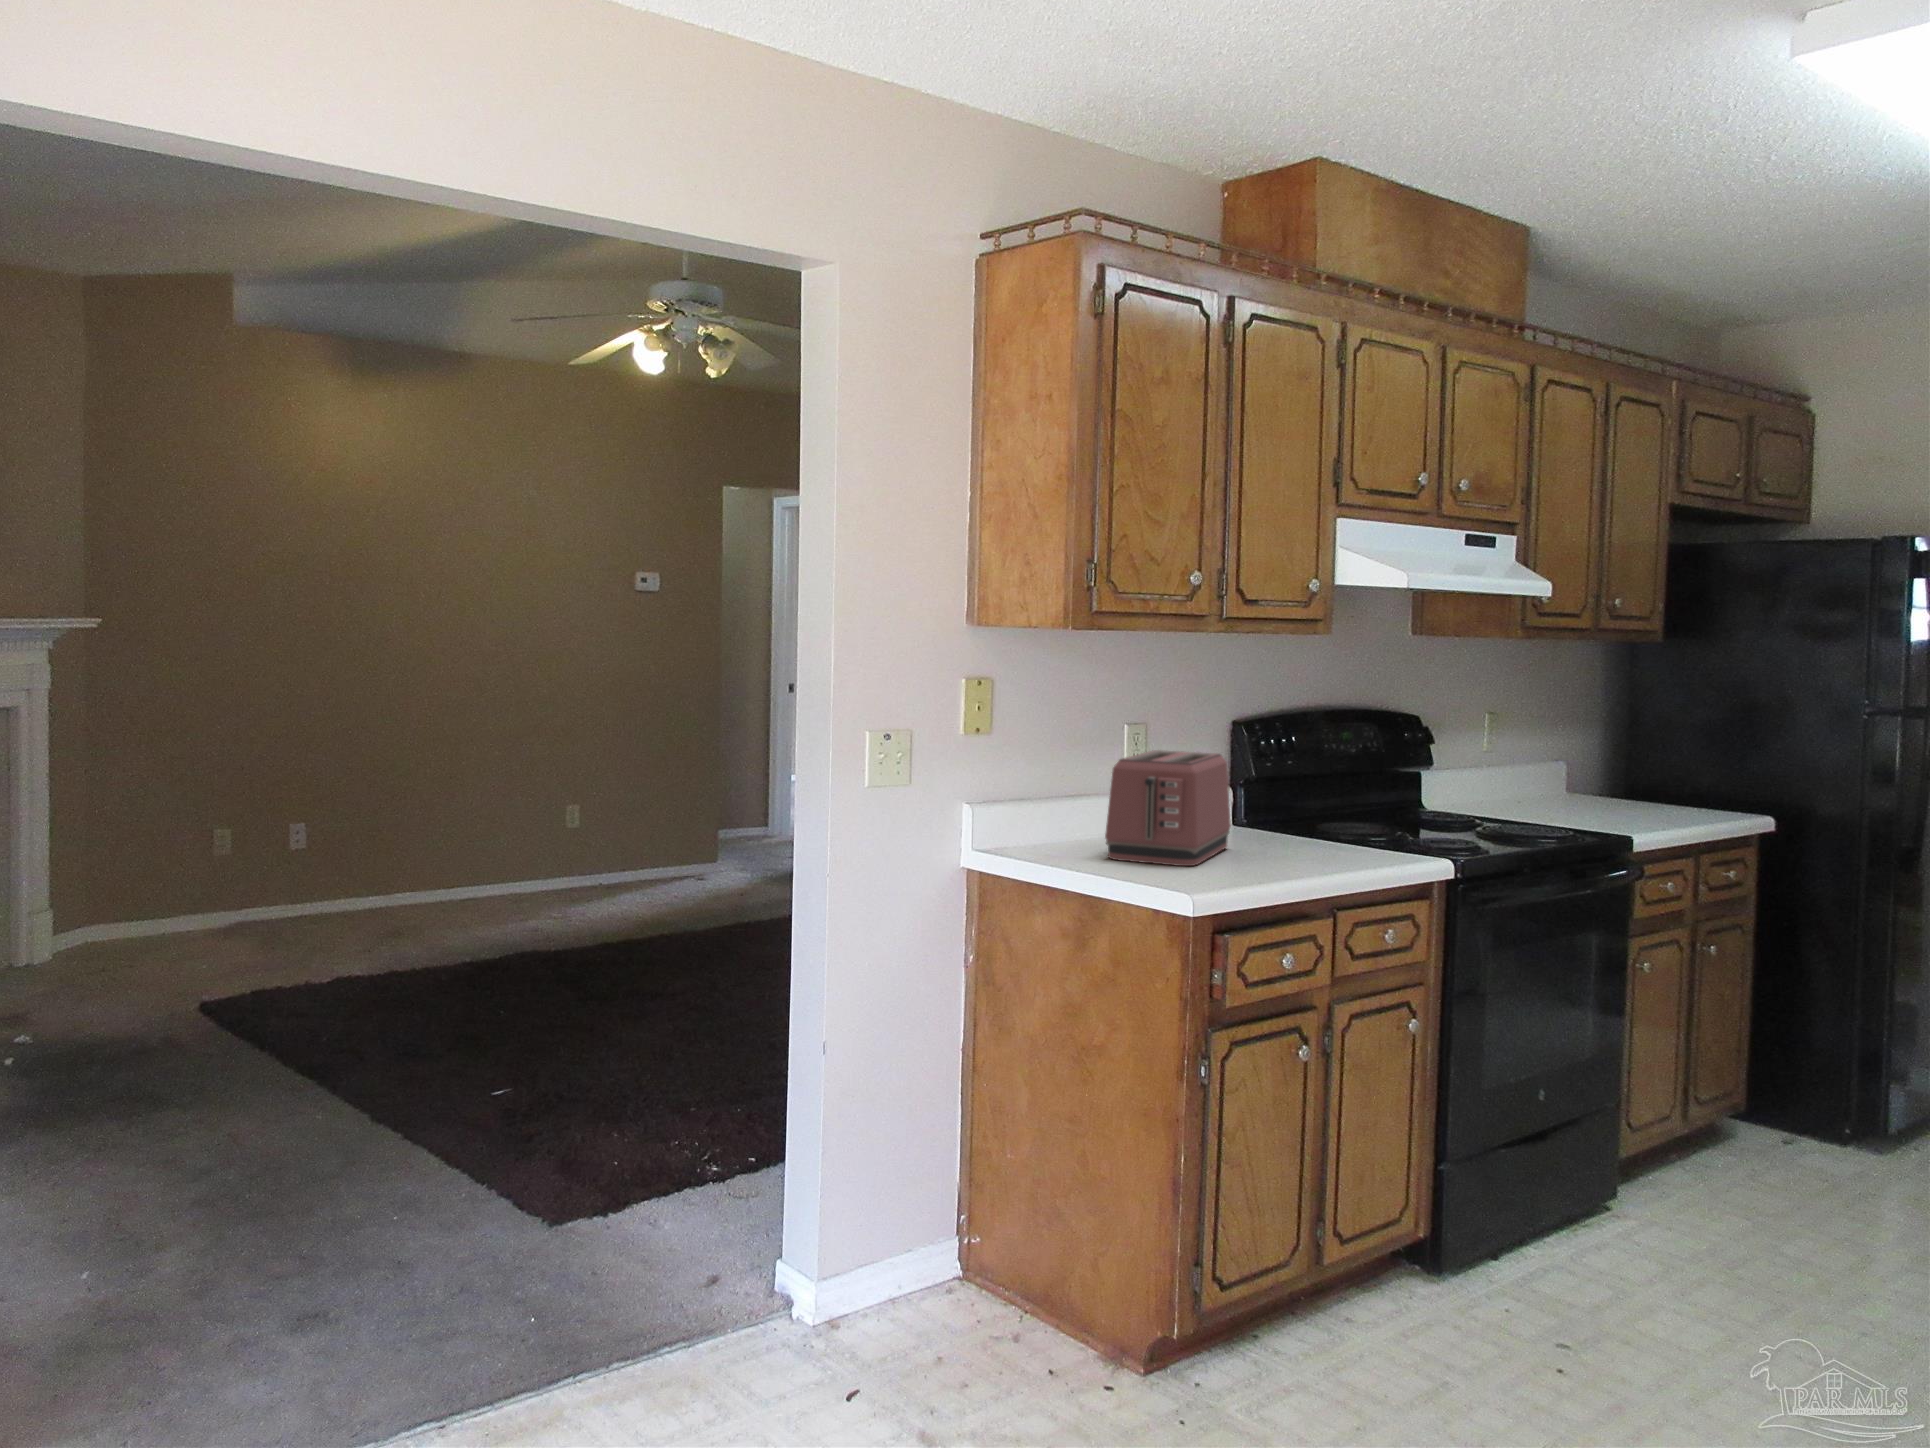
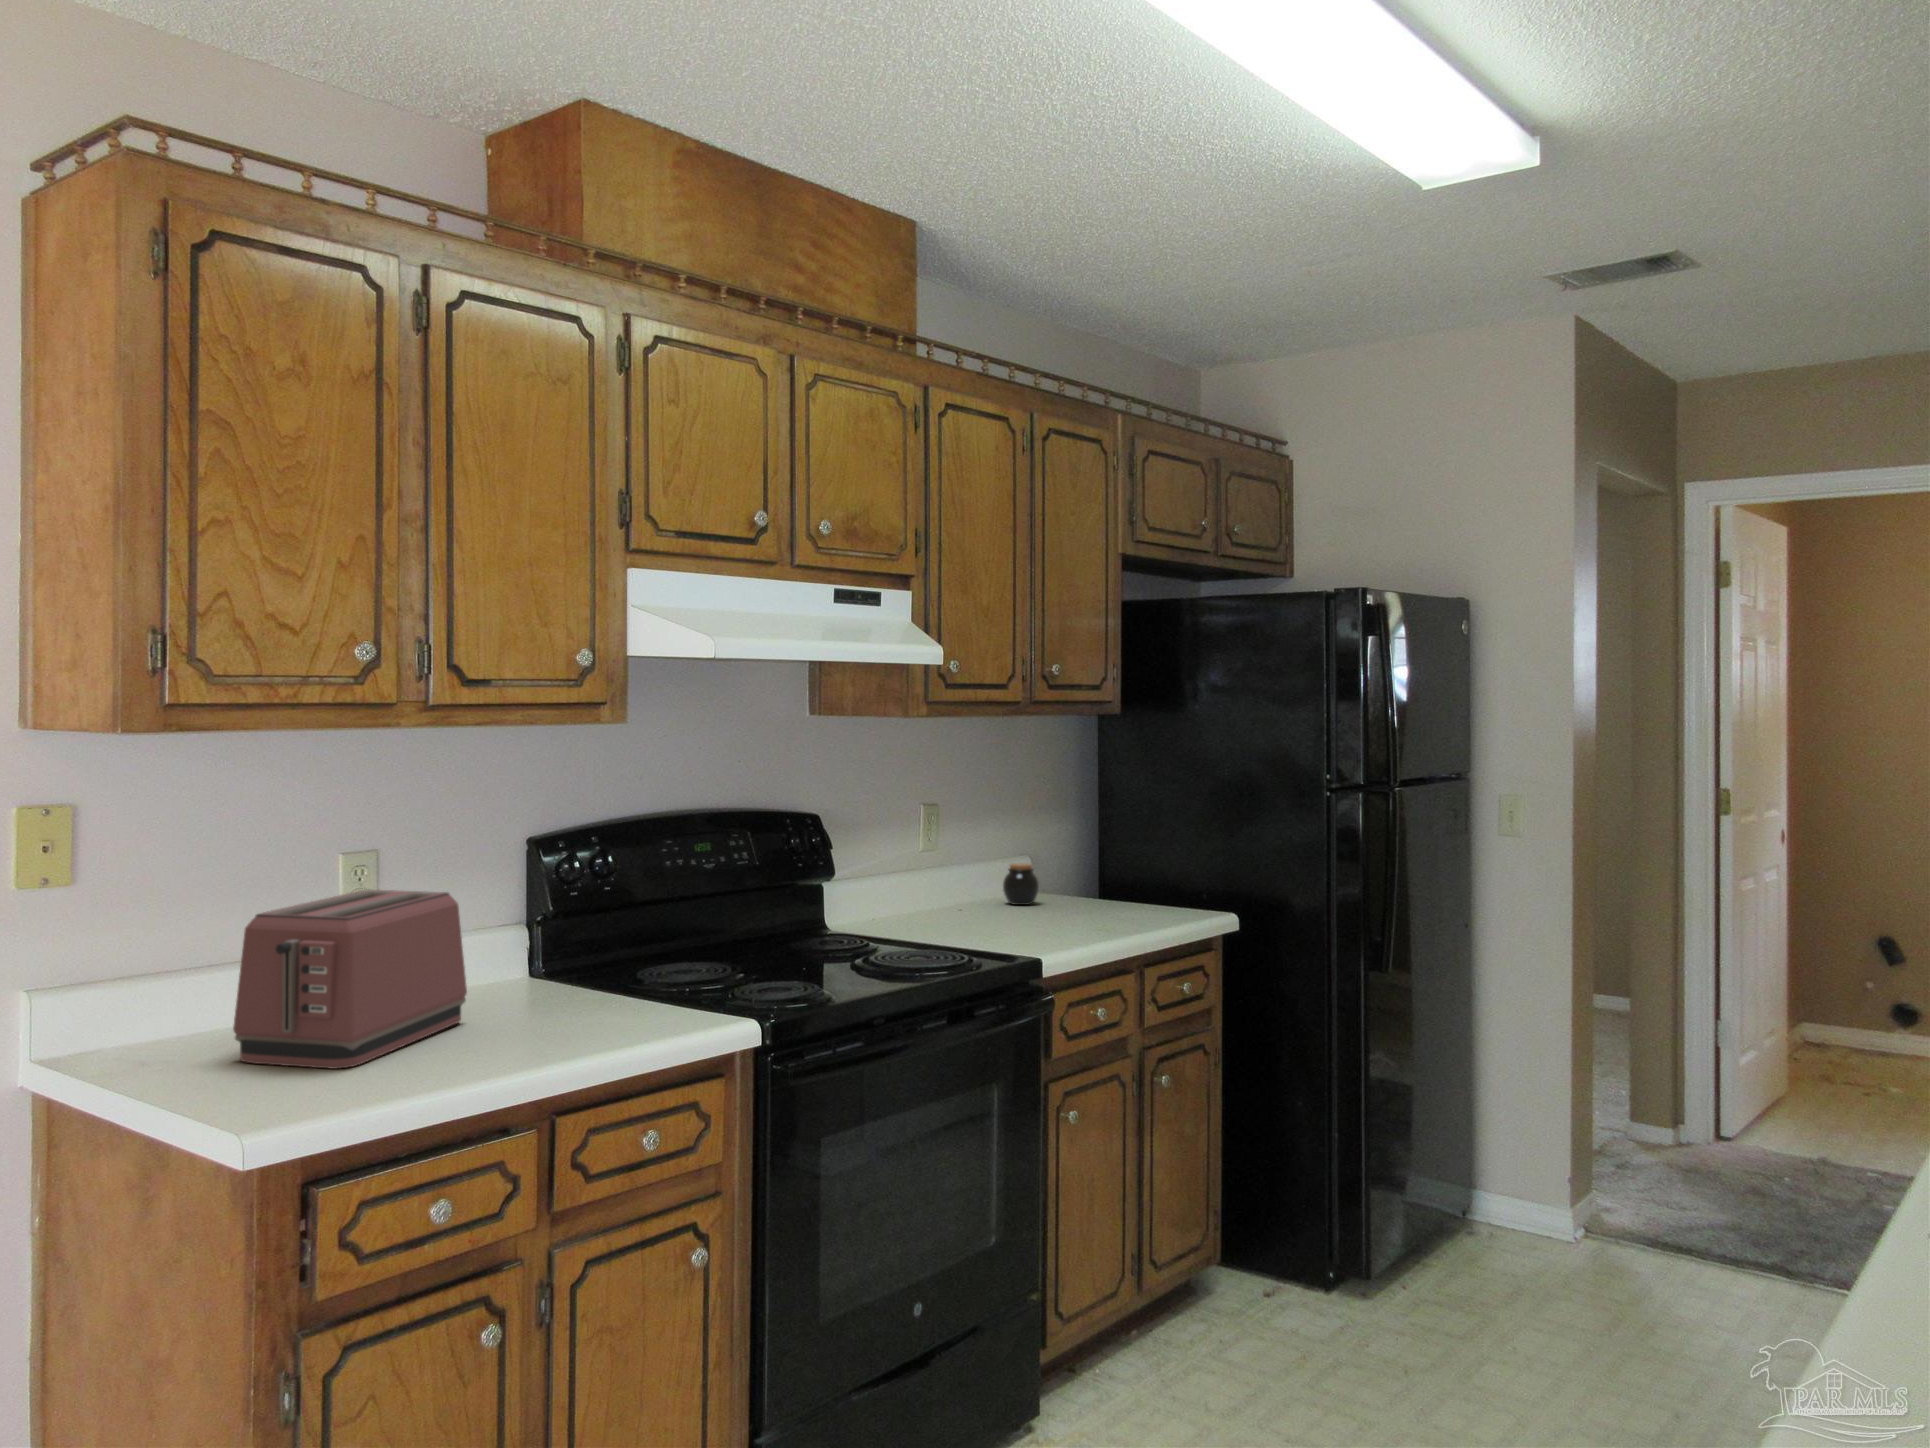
jar: none [1547,767,1581,802] -> present [1003,863,1039,905]

